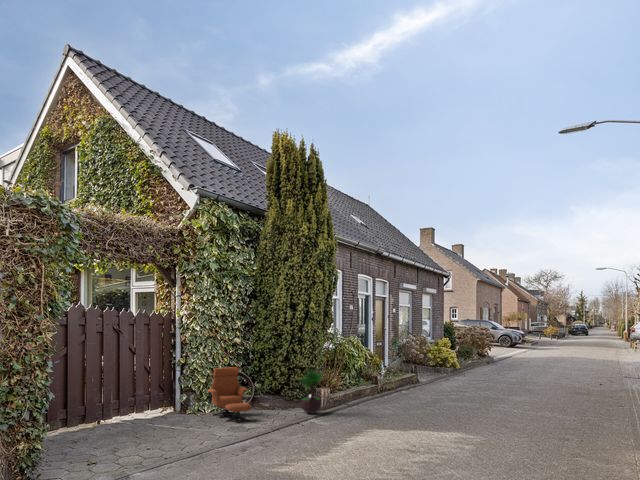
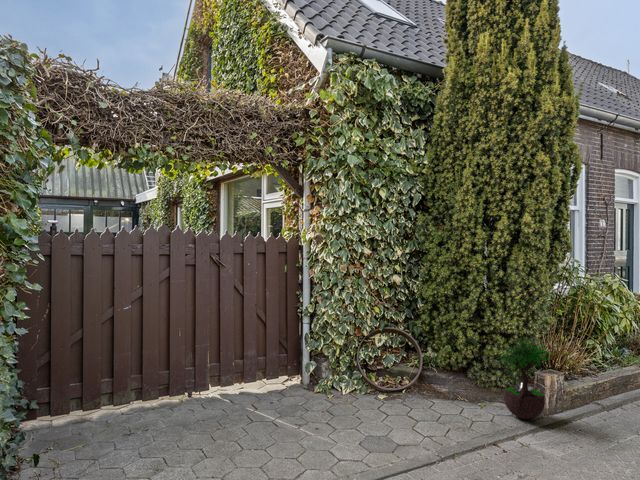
lounge chair: present [208,367,251,423] -> none [339,322,404,426]

